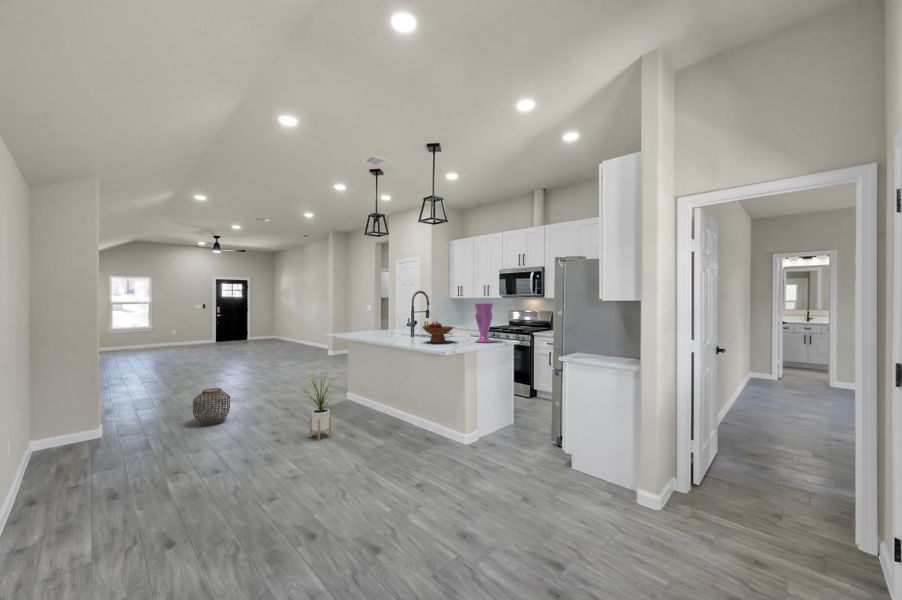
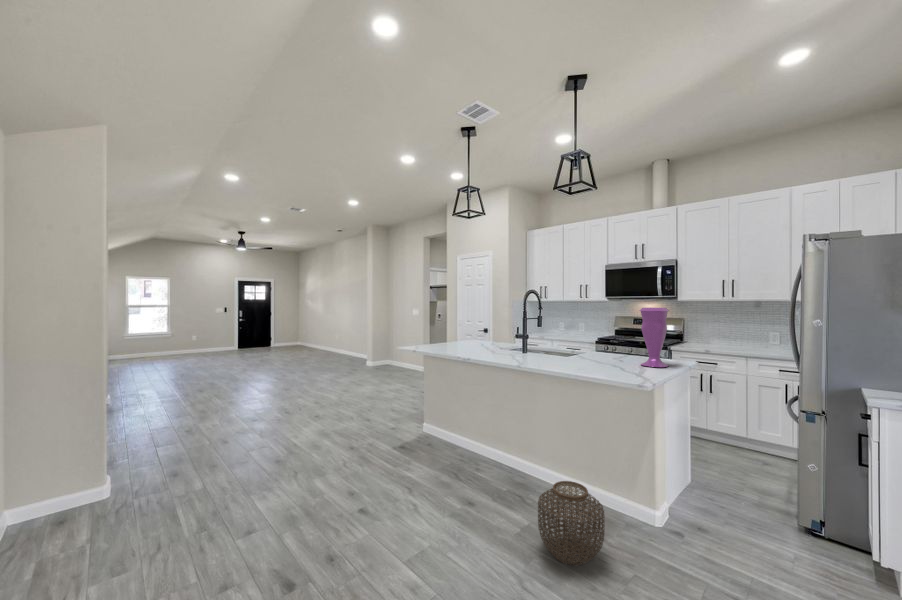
fruit bowl: present [423,322,453,343] -> none [563,336,612,368]
house plant: present [305,374,331,440] -> none [399,405,452,514]
woven basket: present [193,388,230,425] -> present [538,481,605,565]

